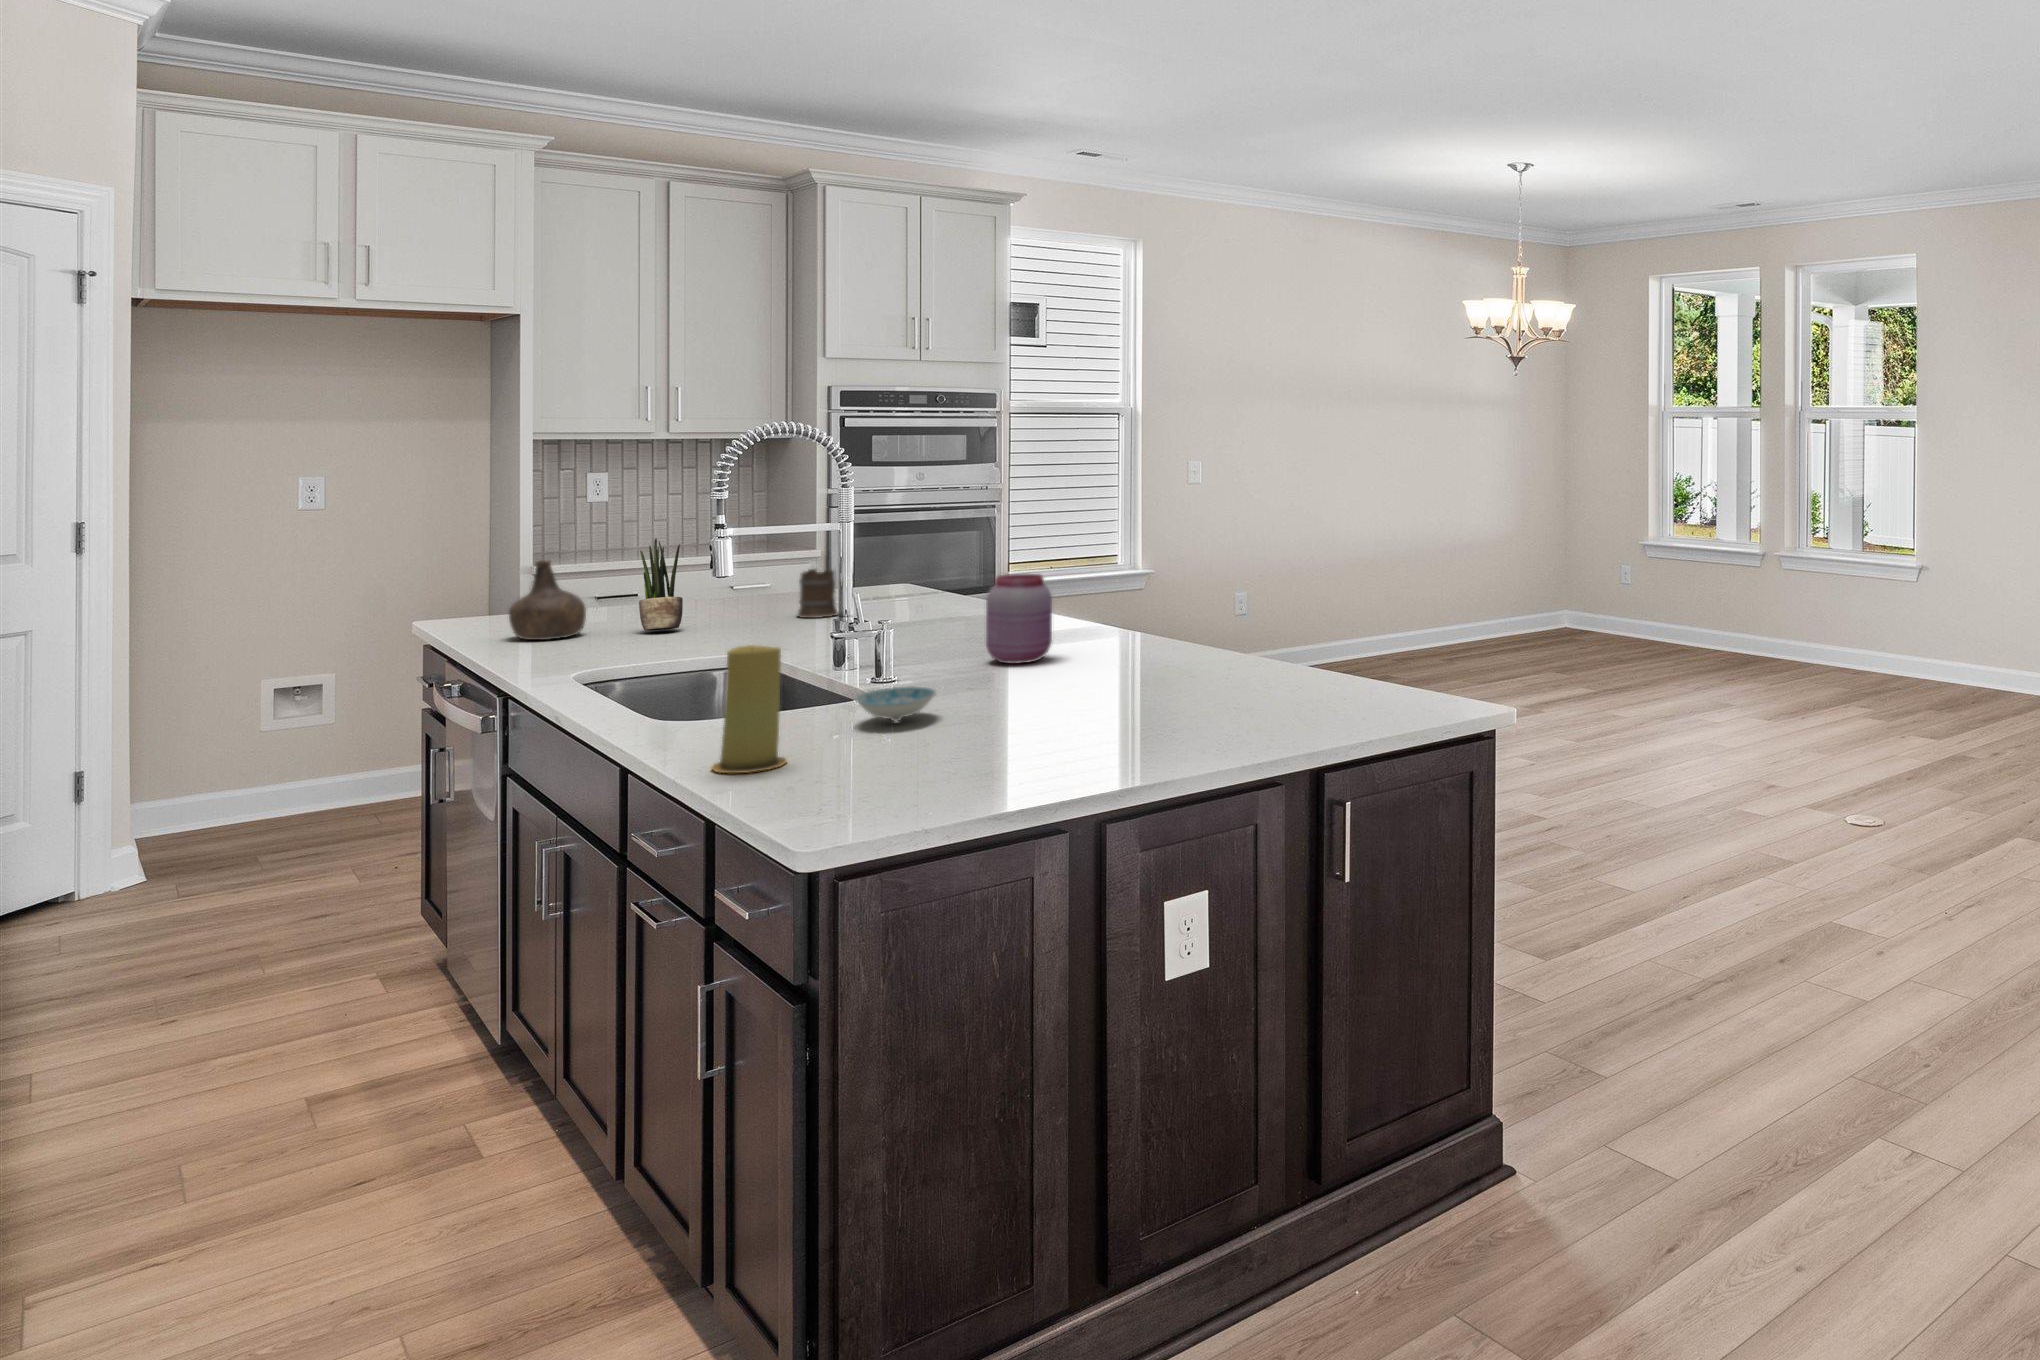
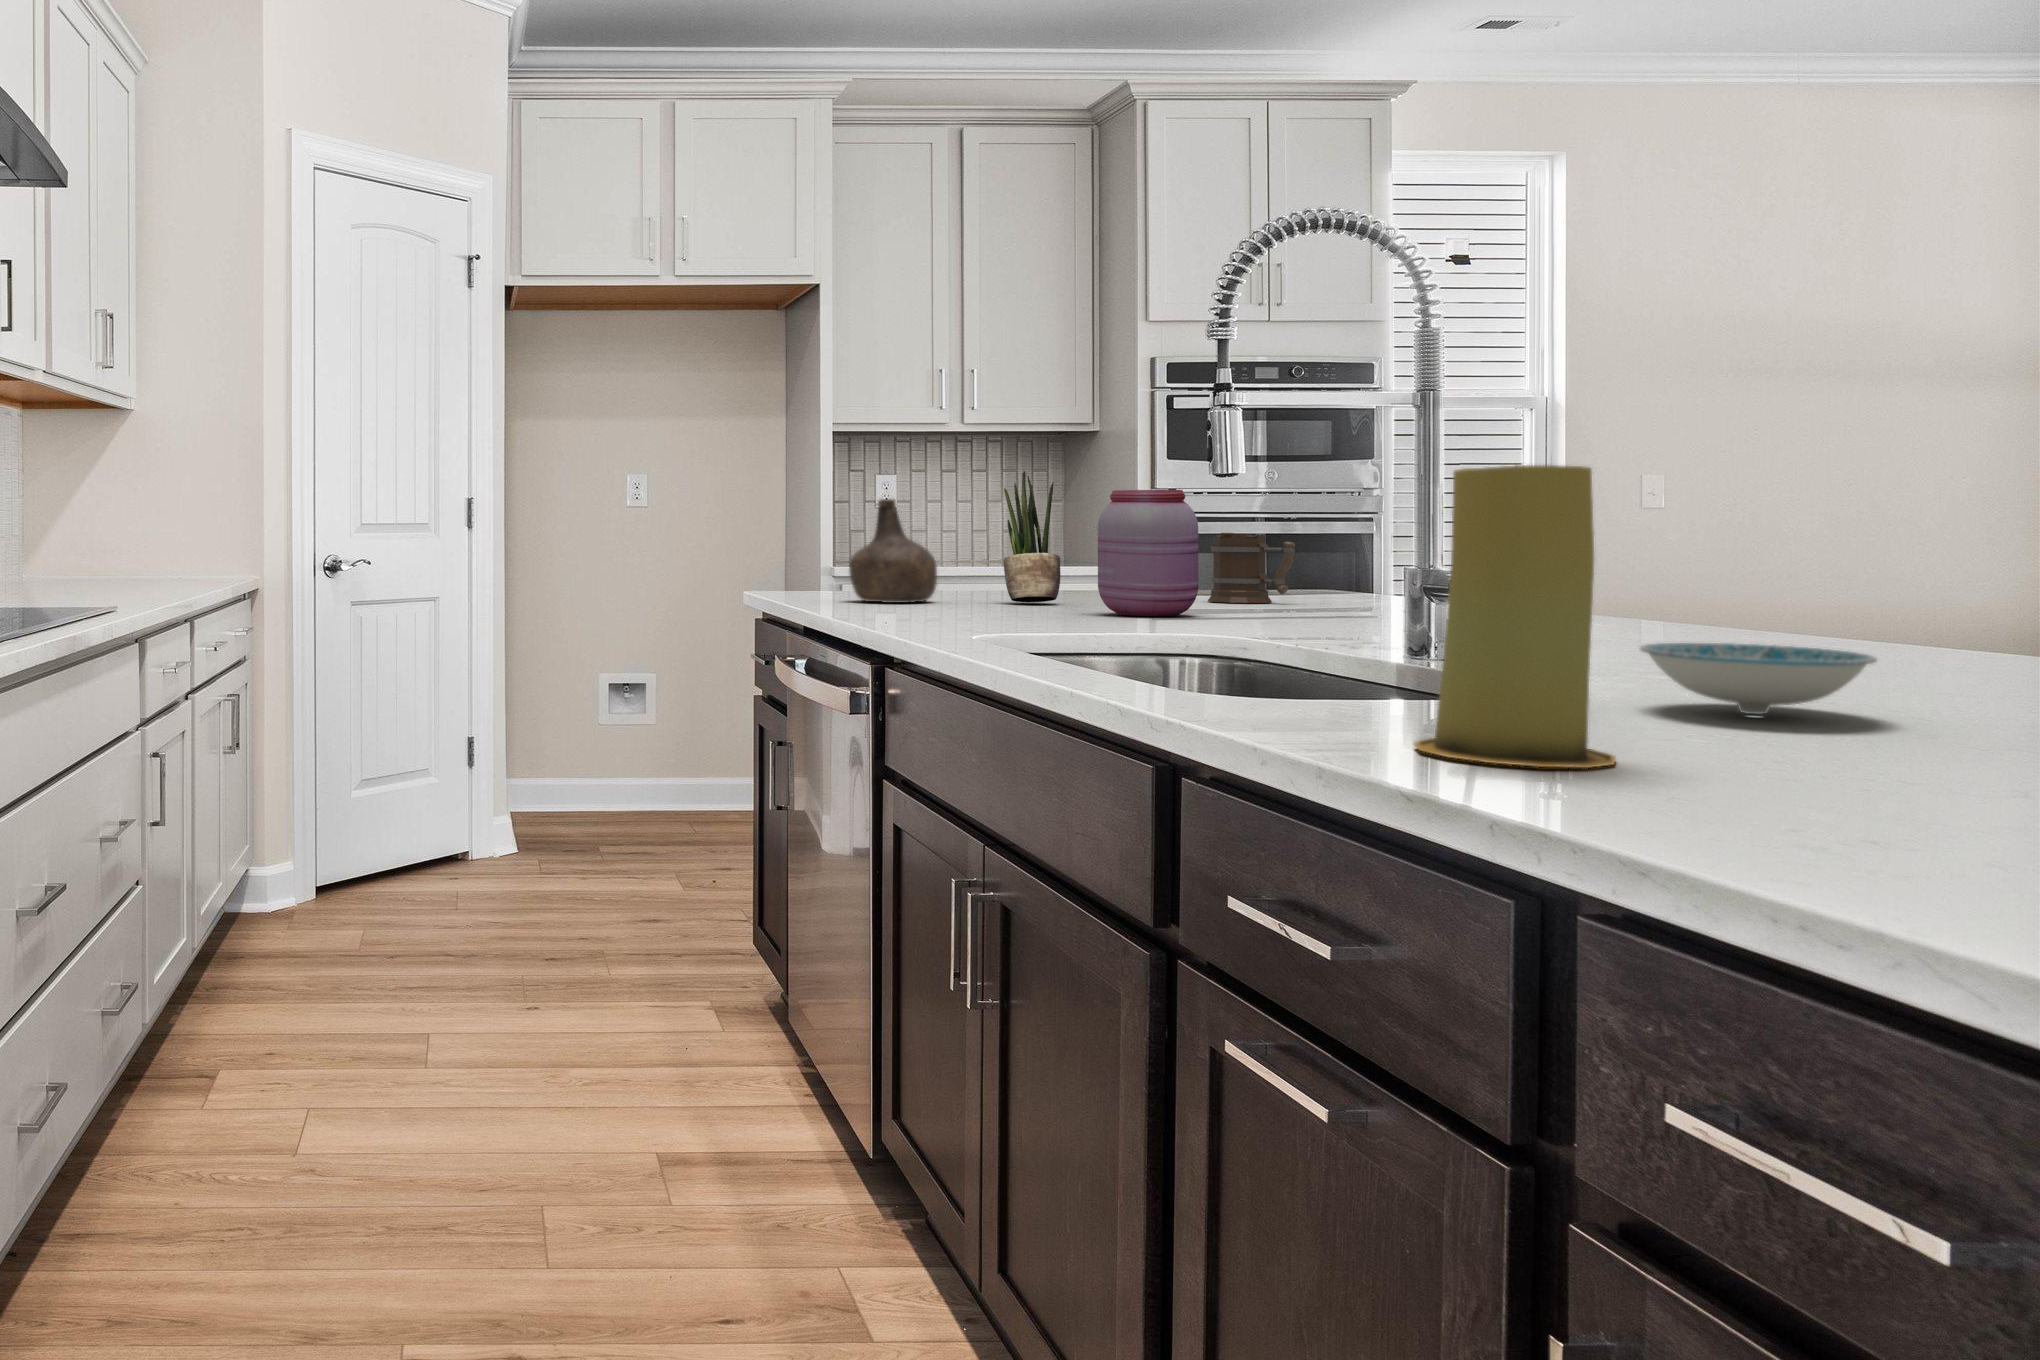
jar: present [986,574,1052,664] -> present [1098,490,1198,616]

